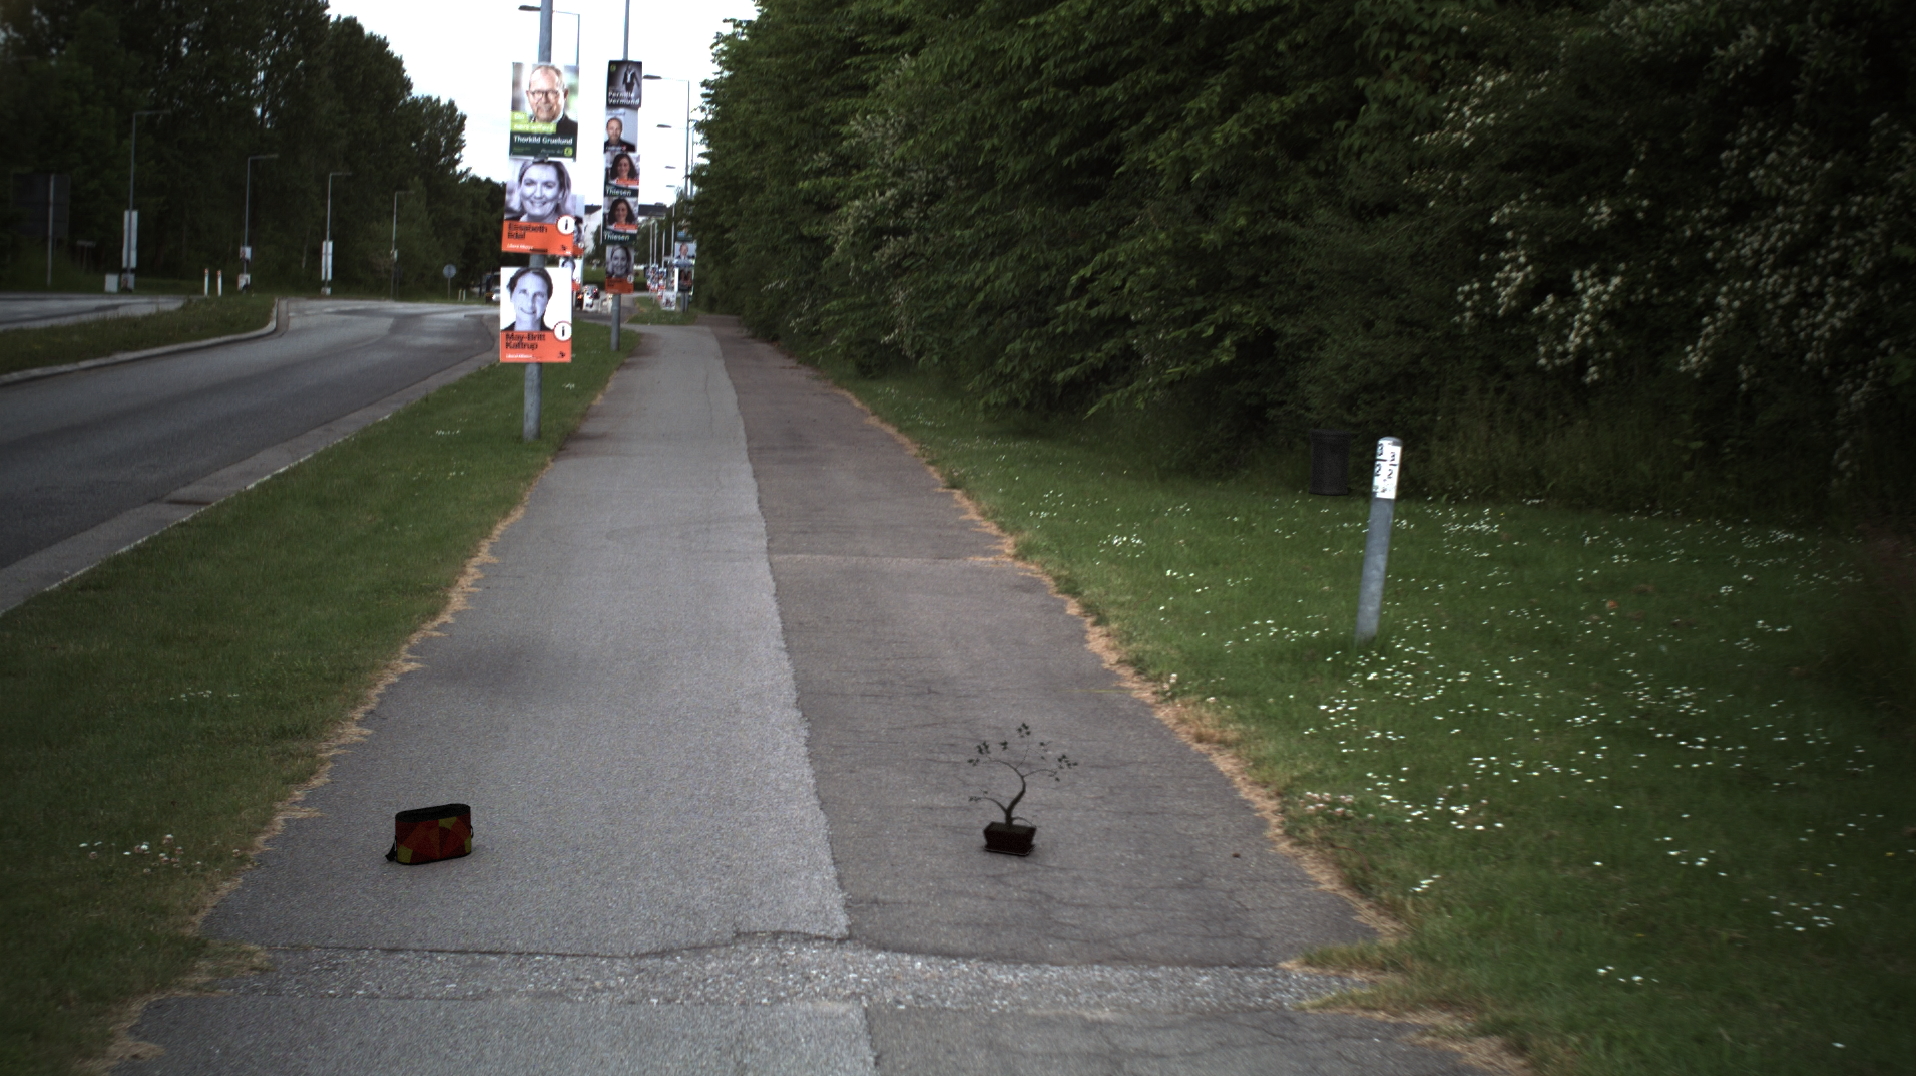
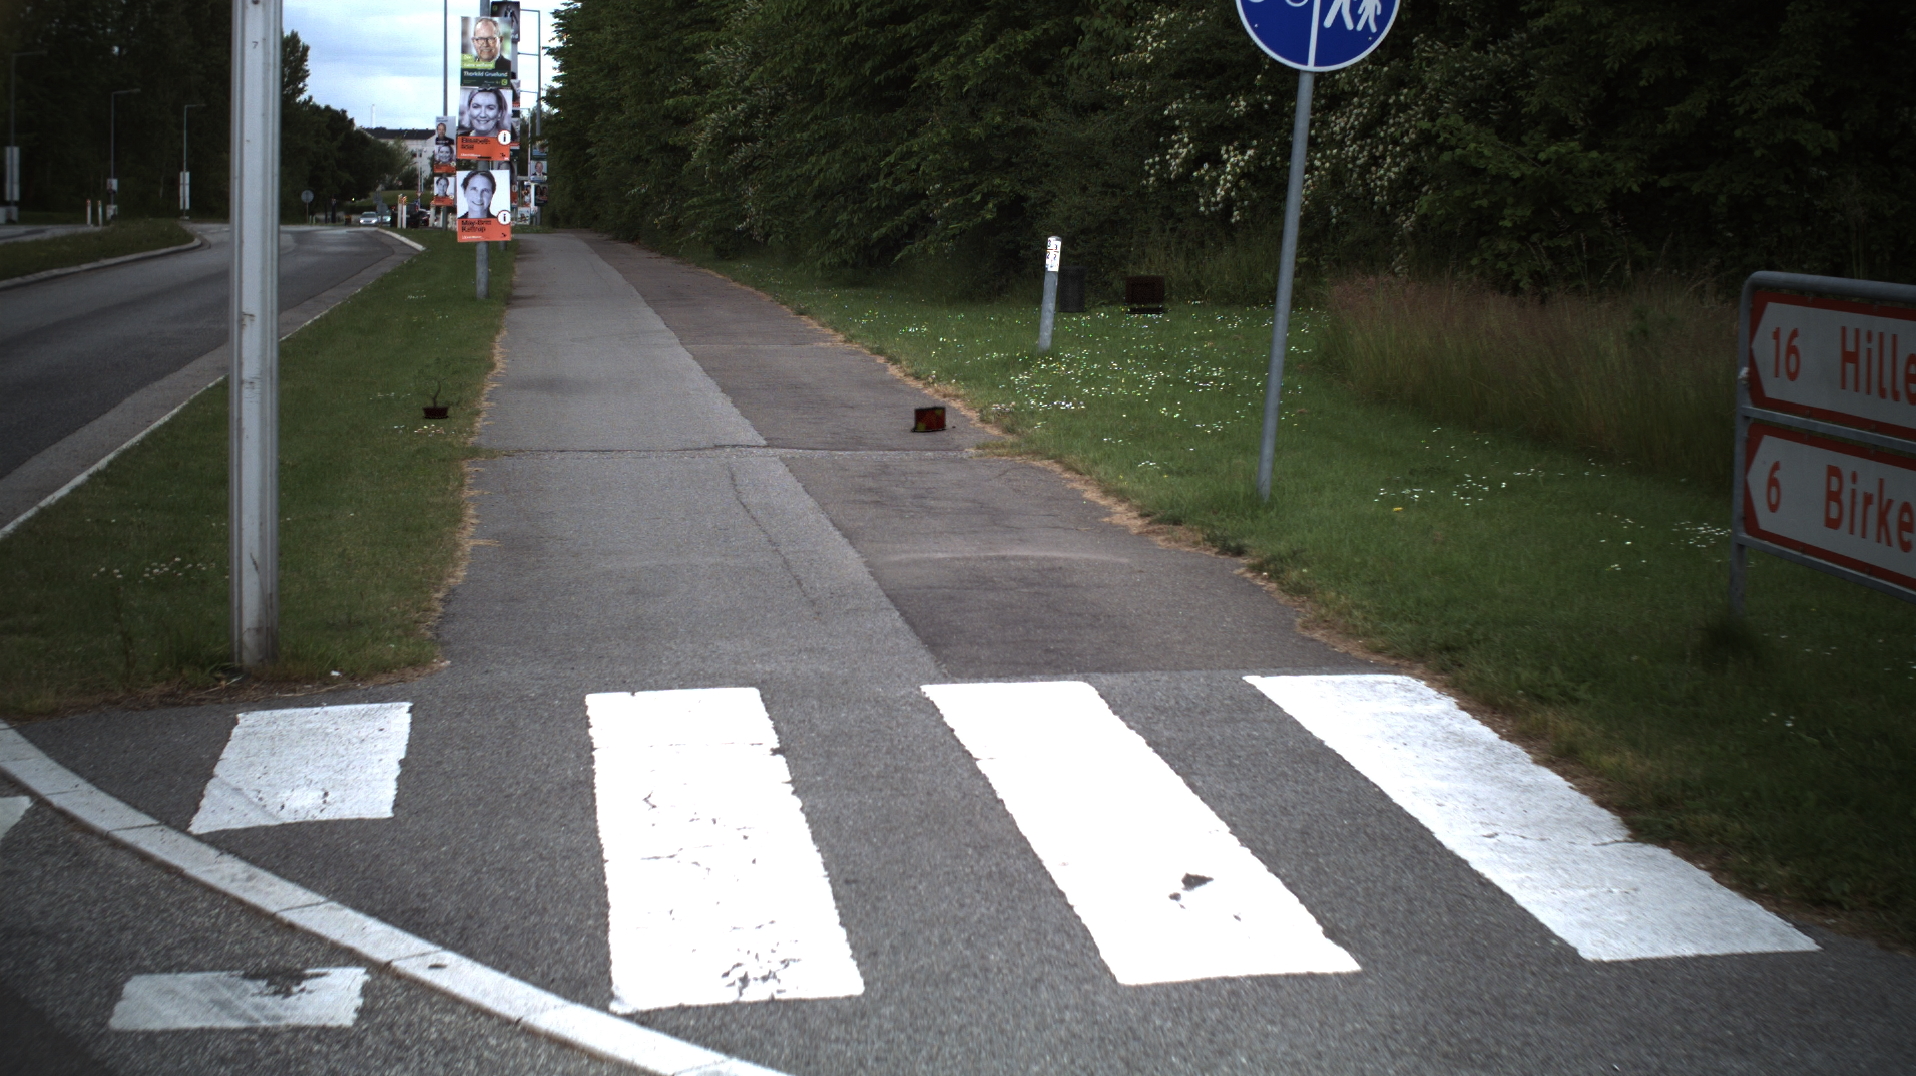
wooden crate: none [1409,446,1468,505] -> present [1125,275,1165,314]
potted plant: present [967,723,1077,856] -> present [419,358,458,418]
bag: present [385,803,474,865] -> present [911,406,946,432]

